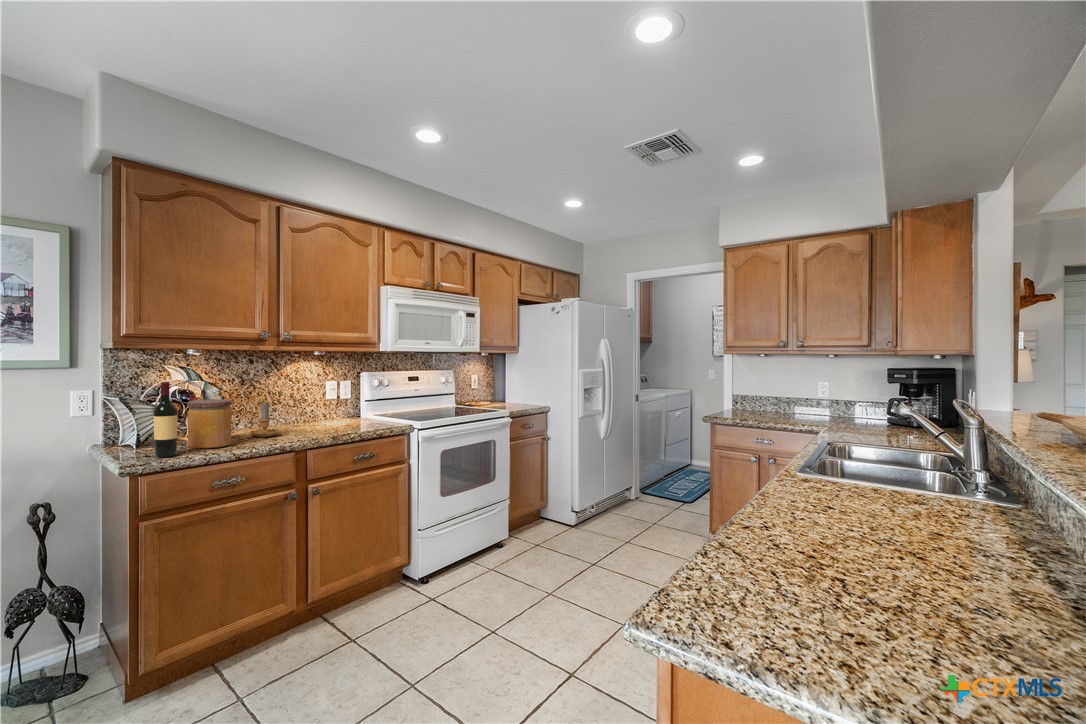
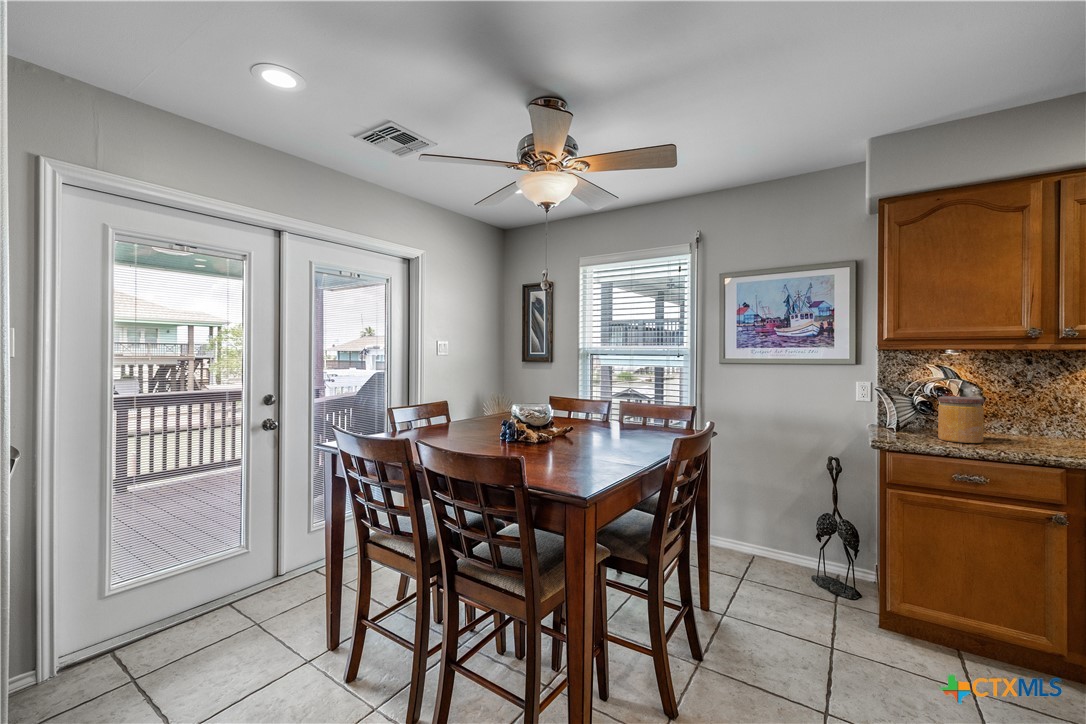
wine bottle: present [153,382,178,457] -> none [901,376,922,442]
candle: present [249,402,287,437] -> none [1013,403,1064,444]

